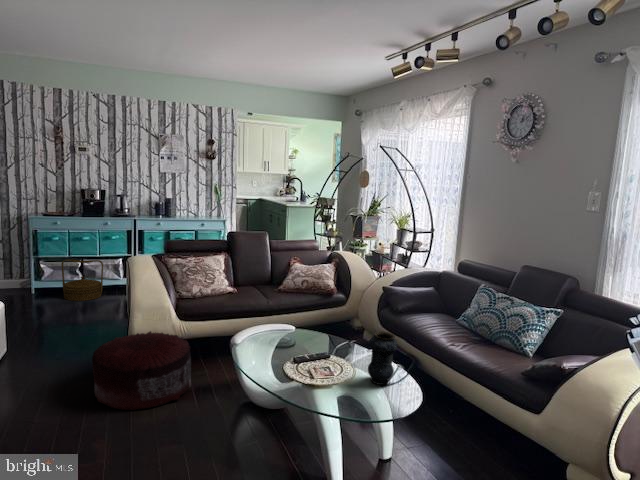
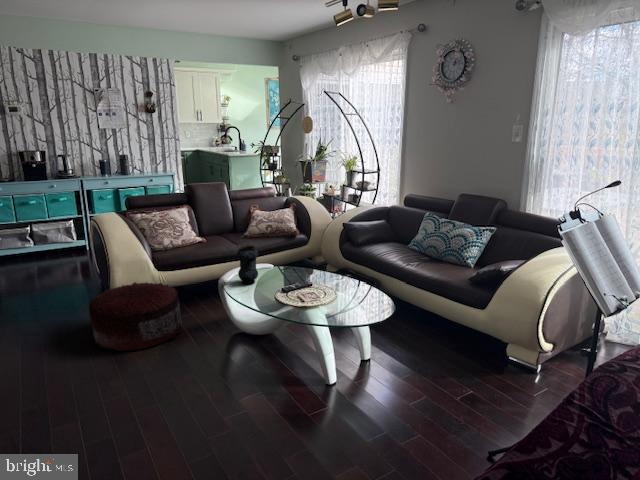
woven basket: present [61,259,103,301] -> none [11,224,58,267]
vase: present [368,331,397,385] -> present [237,245,259,284]

